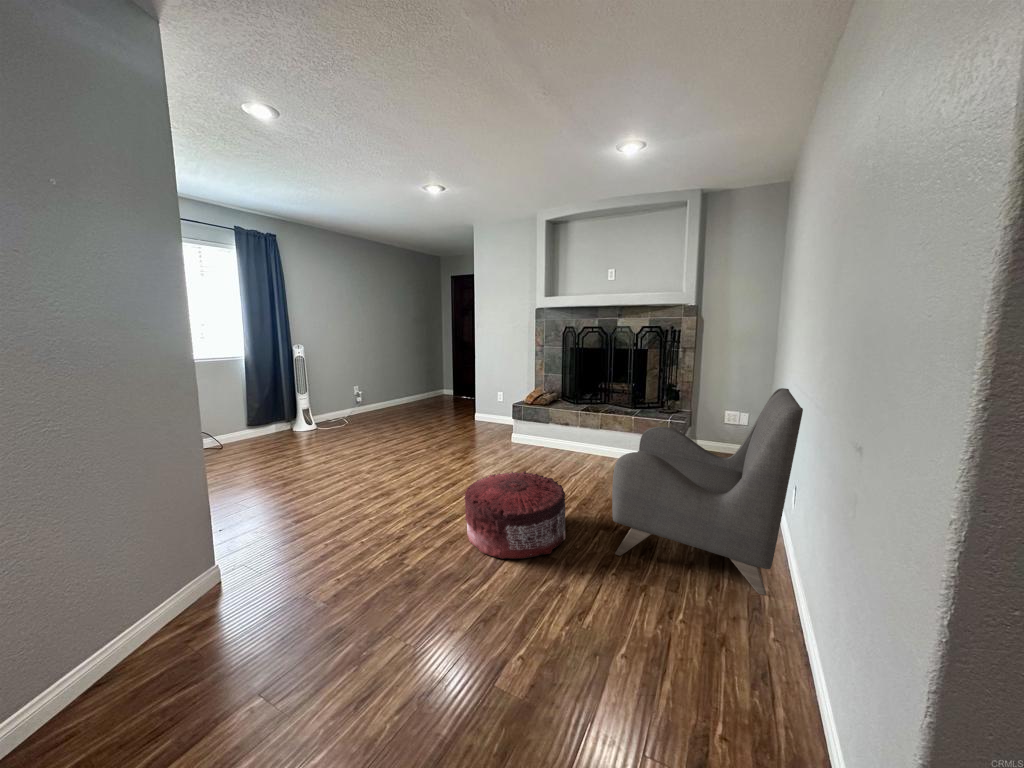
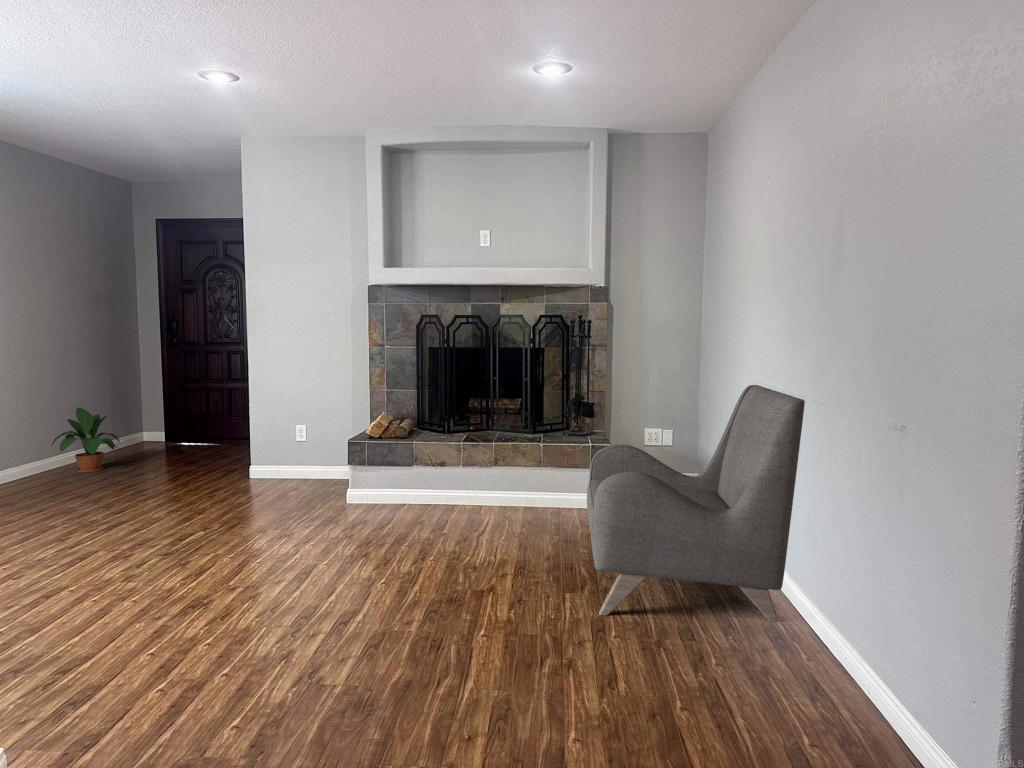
potted plant: none [386,376,419,409] -> present [51,408,120,472]
pouf: present [464,471,566,559] -> none [379,525,530,649]

